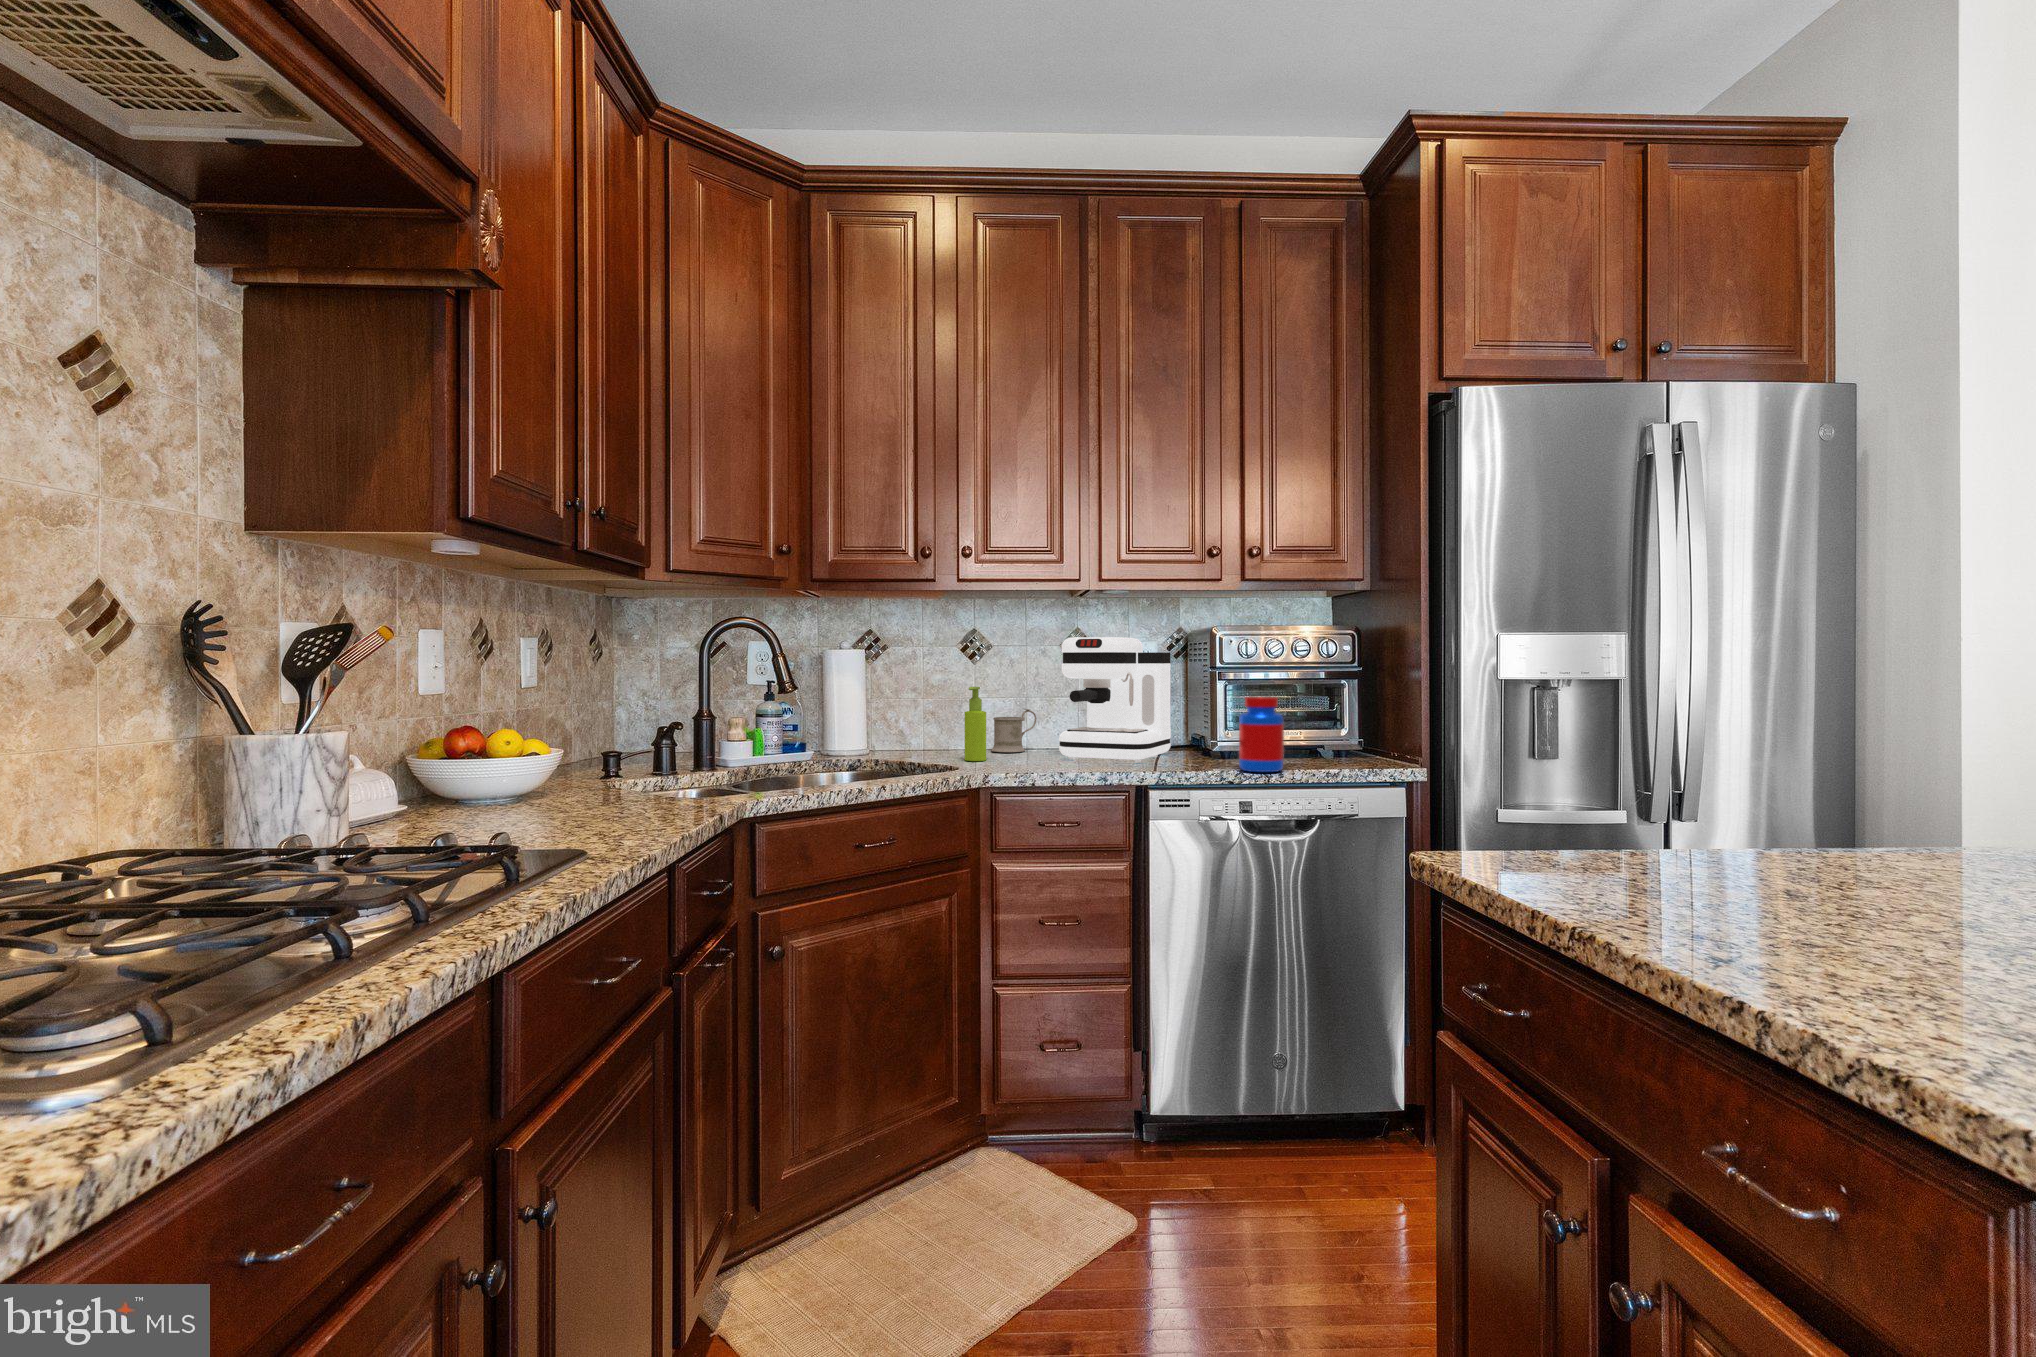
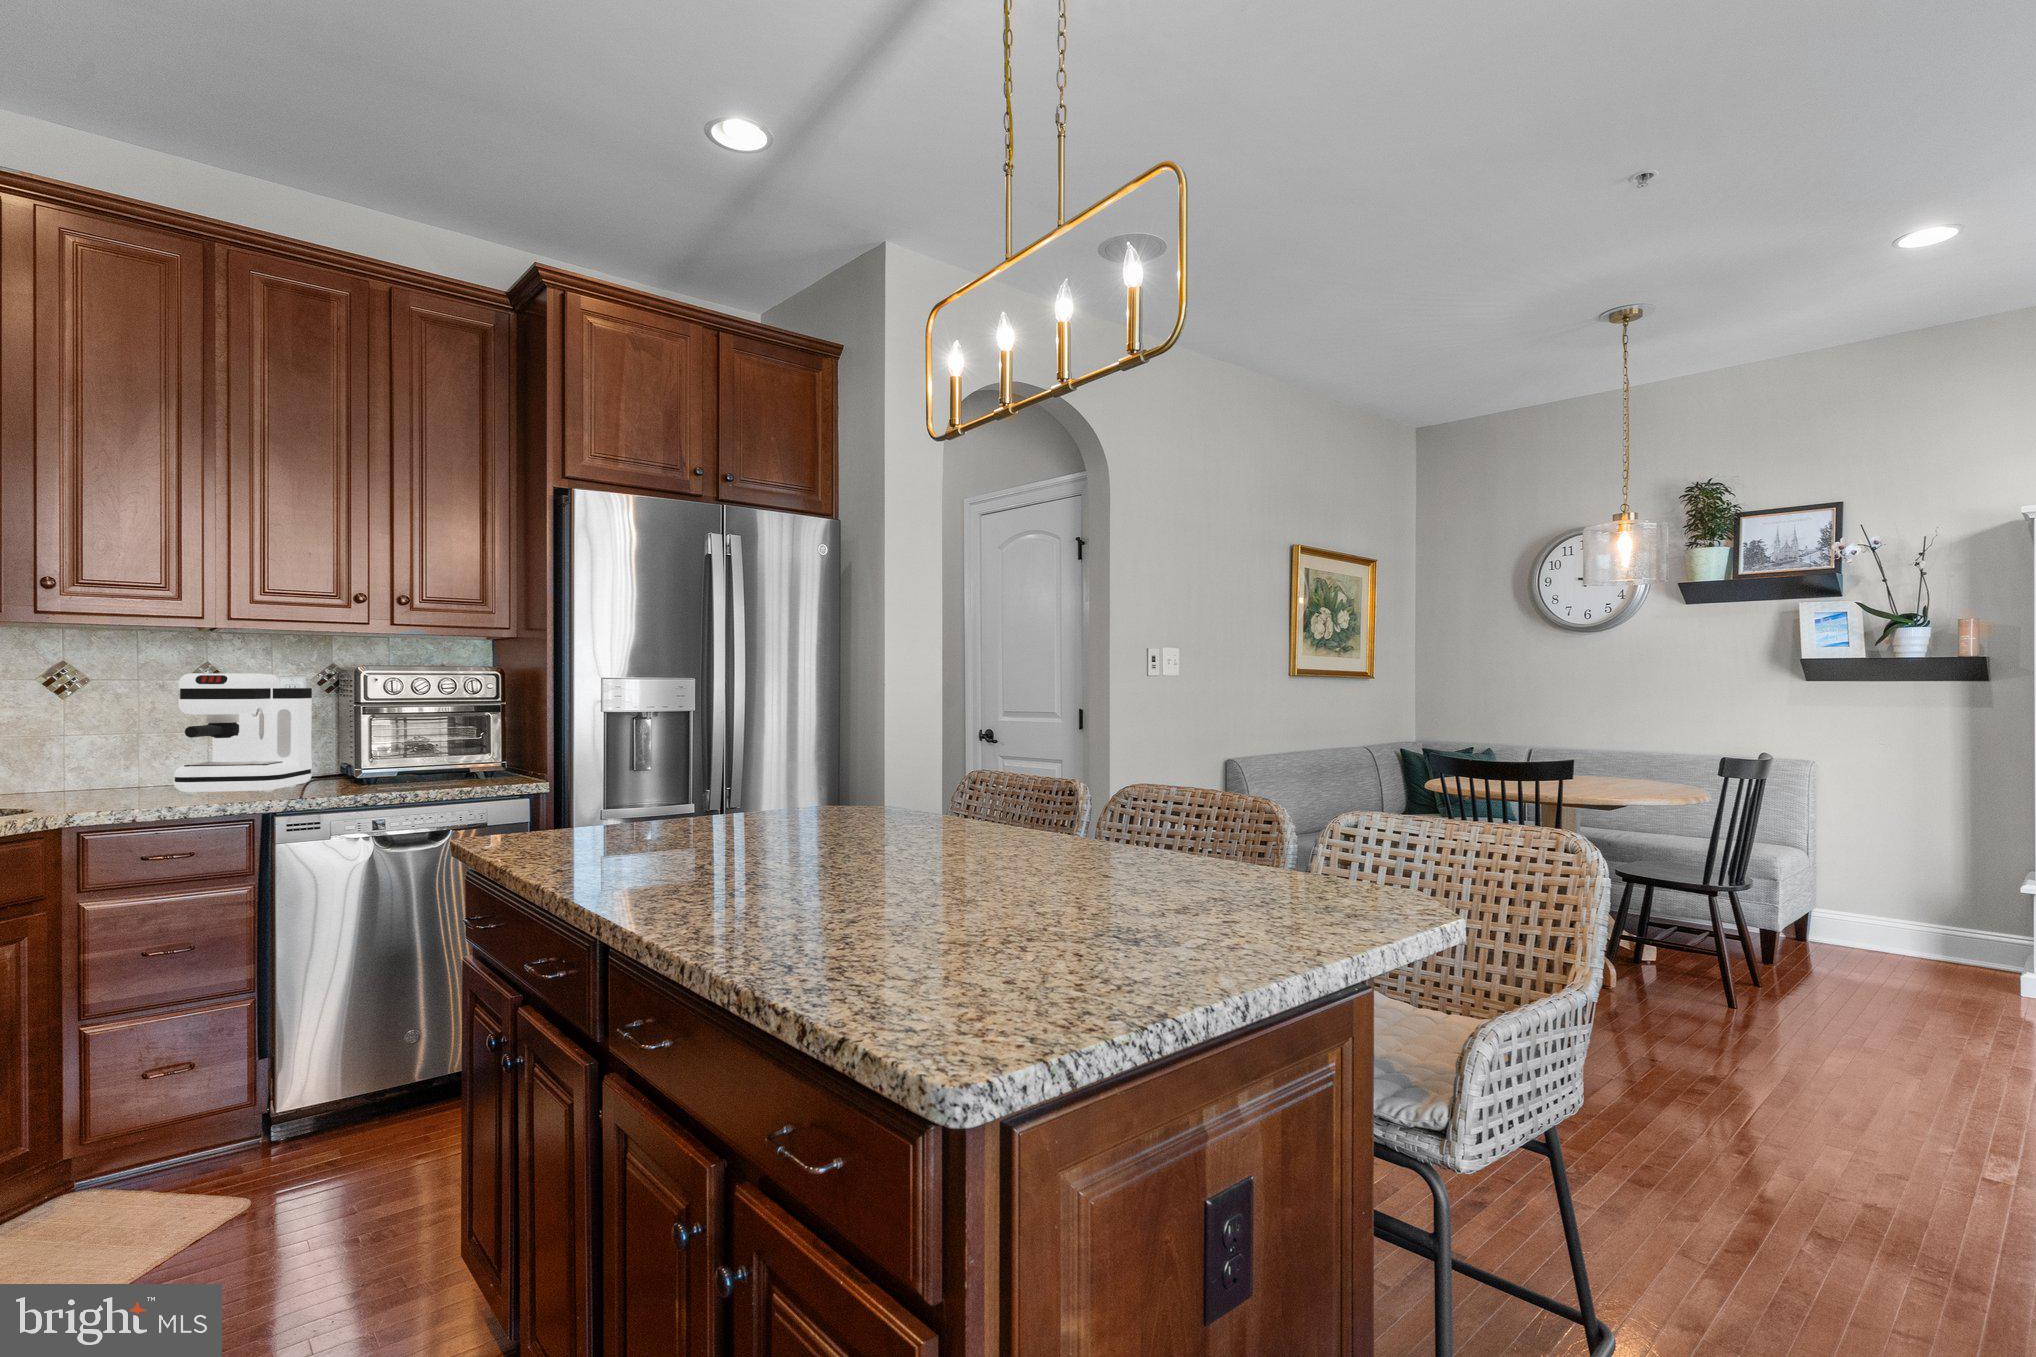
soap dispenser: present [965,687,986,761] -> none [45,724,76,803]
jar: present [1239,697,1284,772] -> none [374,728,418,794]
mug: present [991,709,1036,752] -> none [86,746,150,793]

